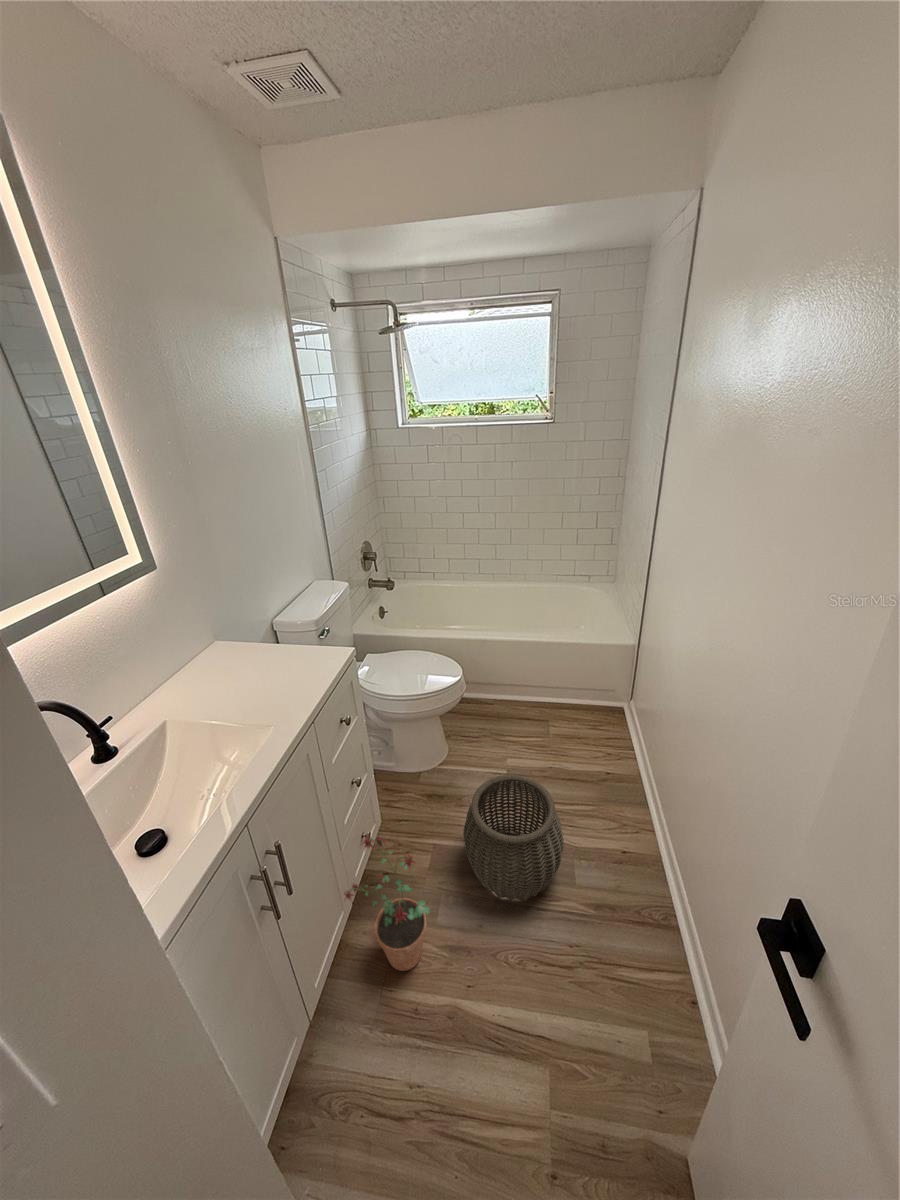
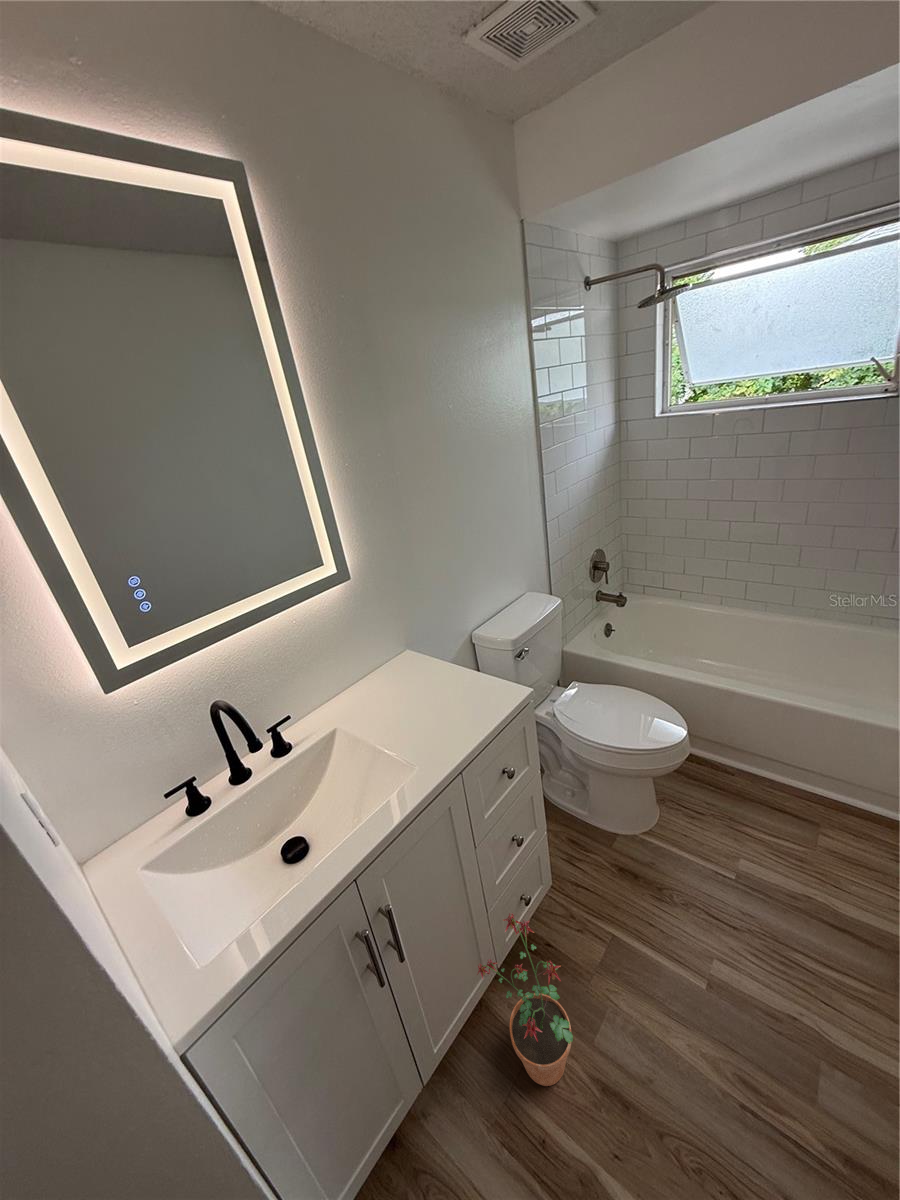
woven basket: present [463,775,564,901] -> none [645,894,802,1087]

